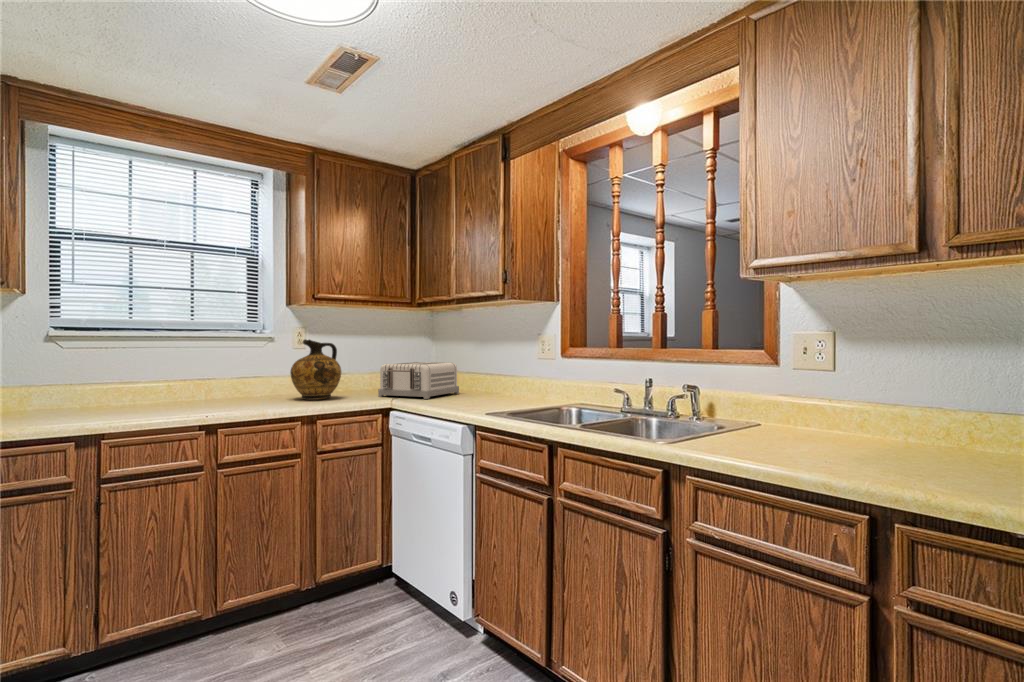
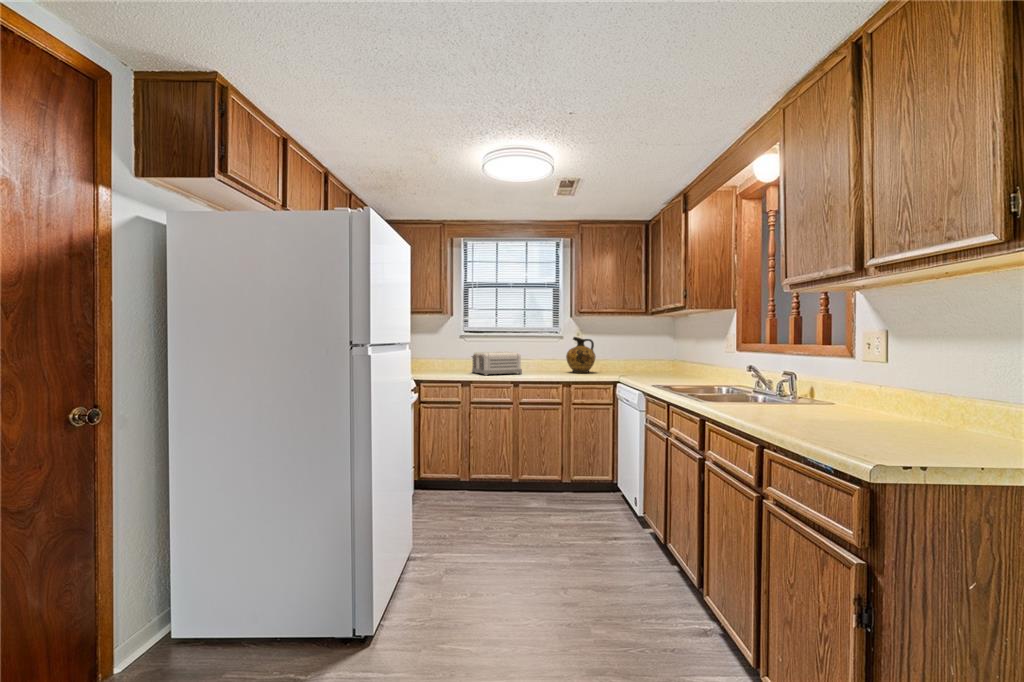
toaster: present [378,362,459,399] -> present [472,352,522,375]

